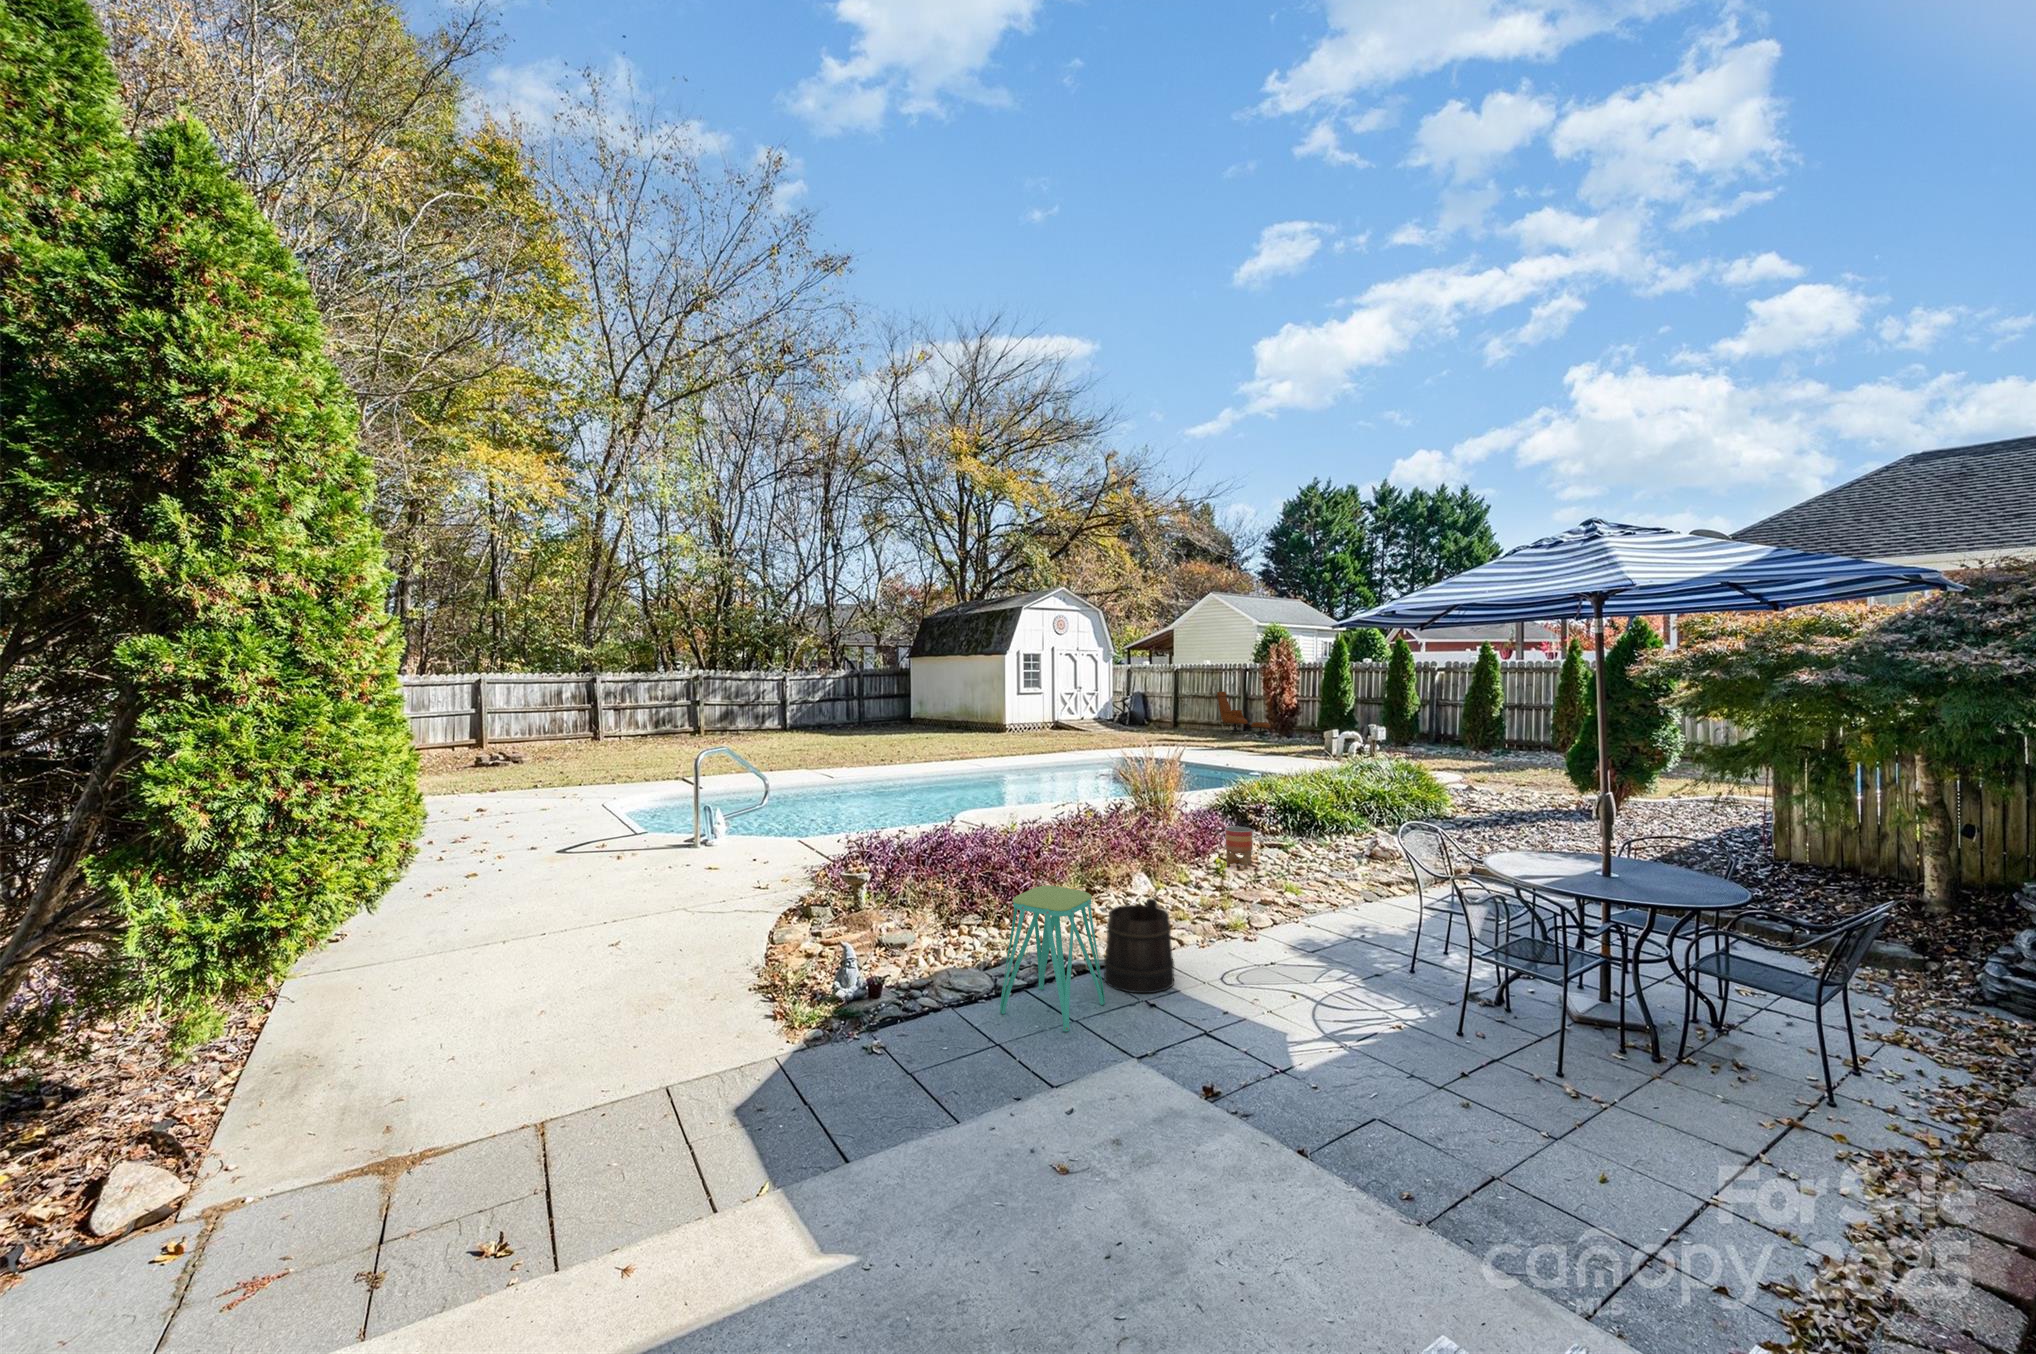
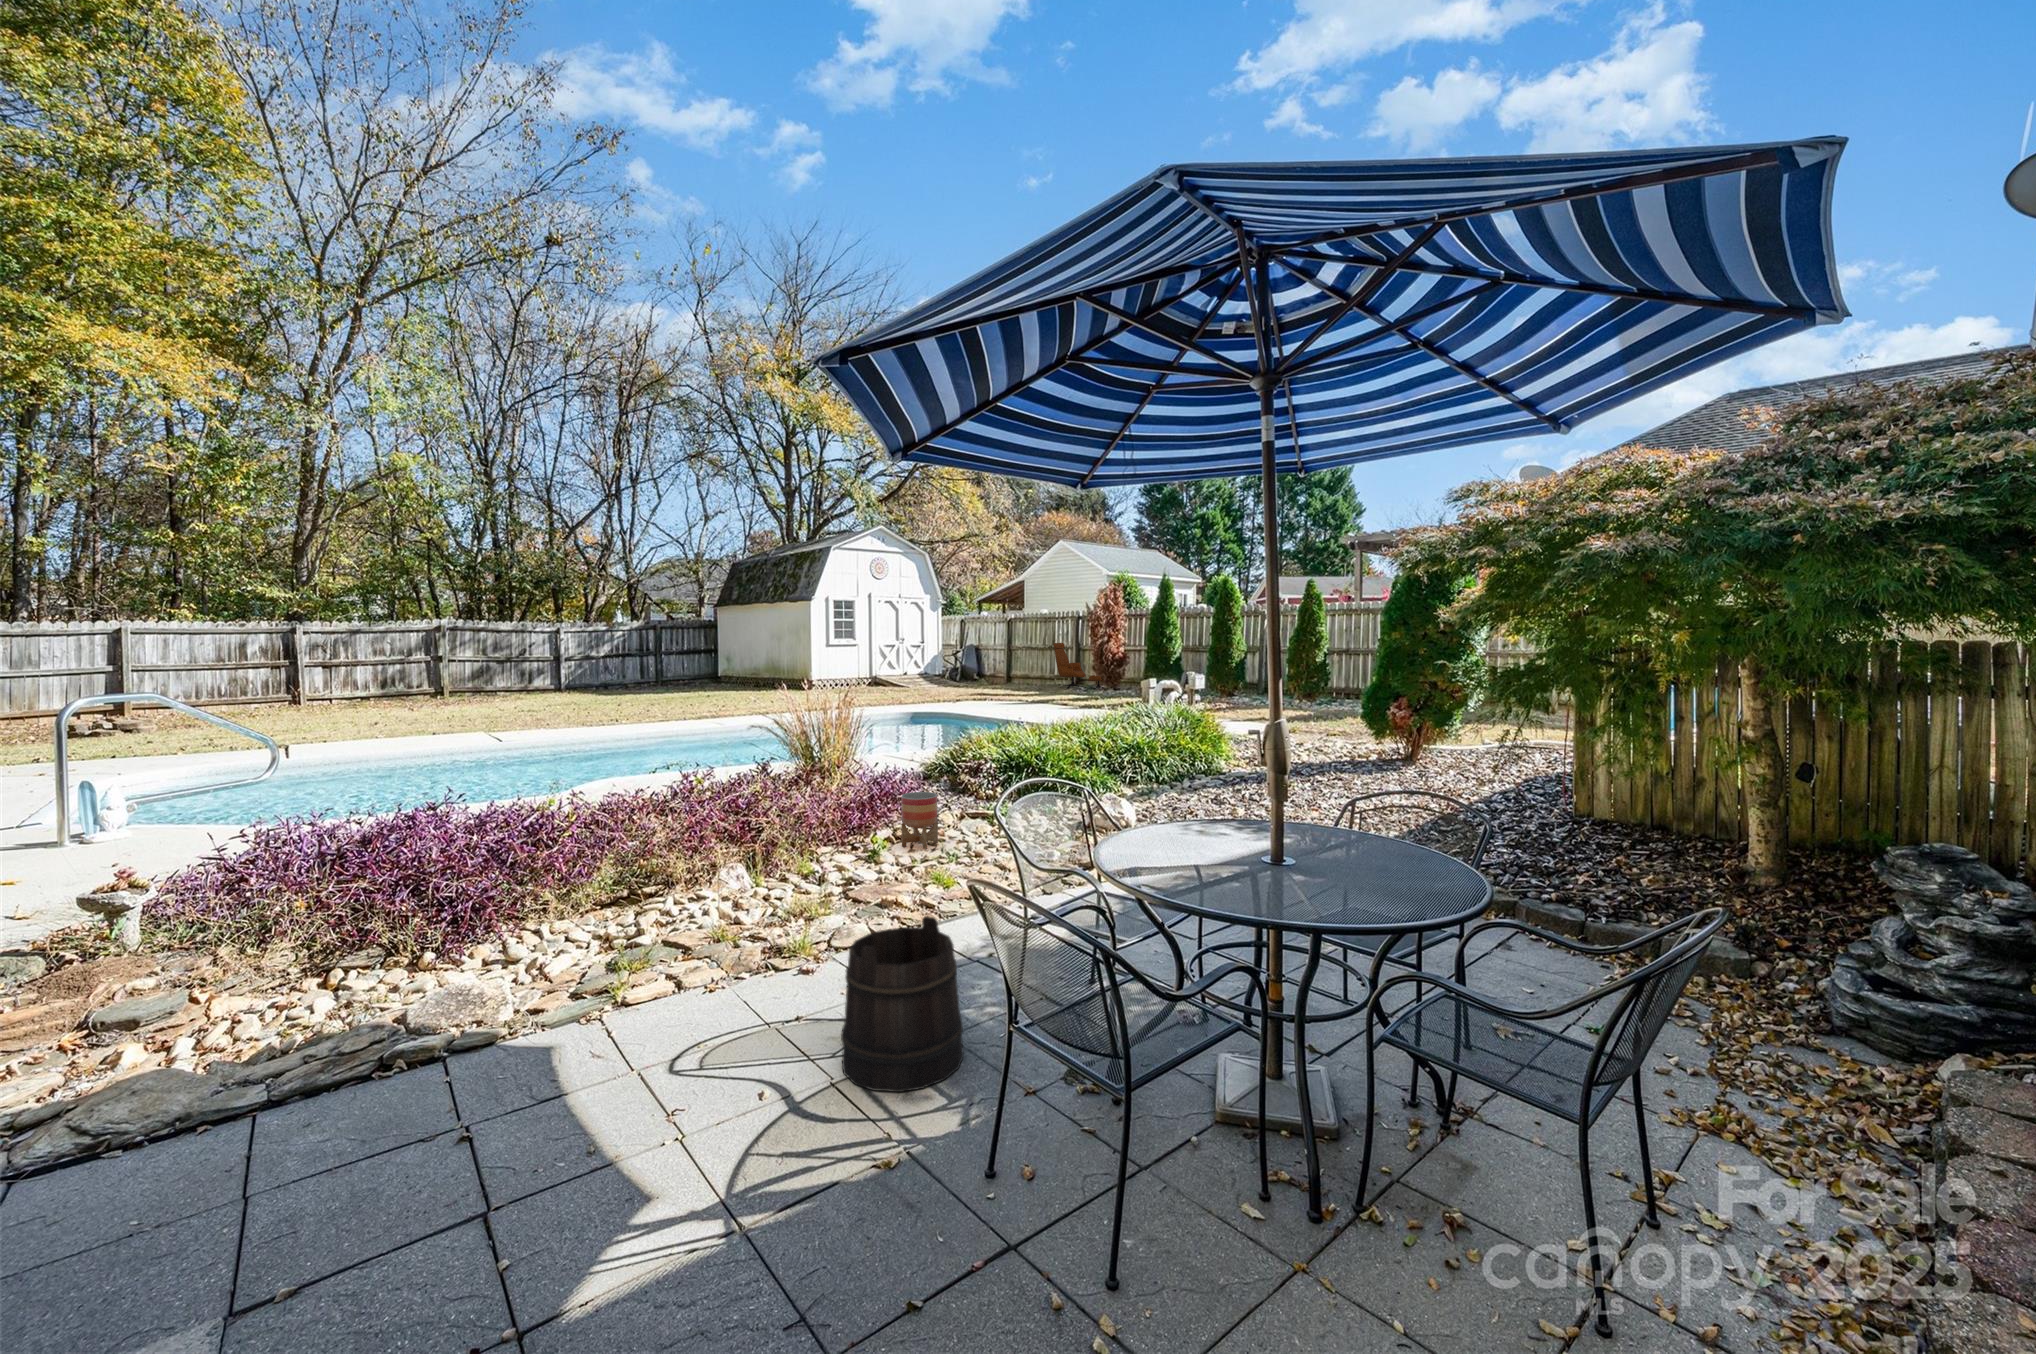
stool: present [1000,886,1105,1031] -> none [101,922,372,1239]
bucket: present [1104,898,1174,993] -> present [841,916,964,1092]

